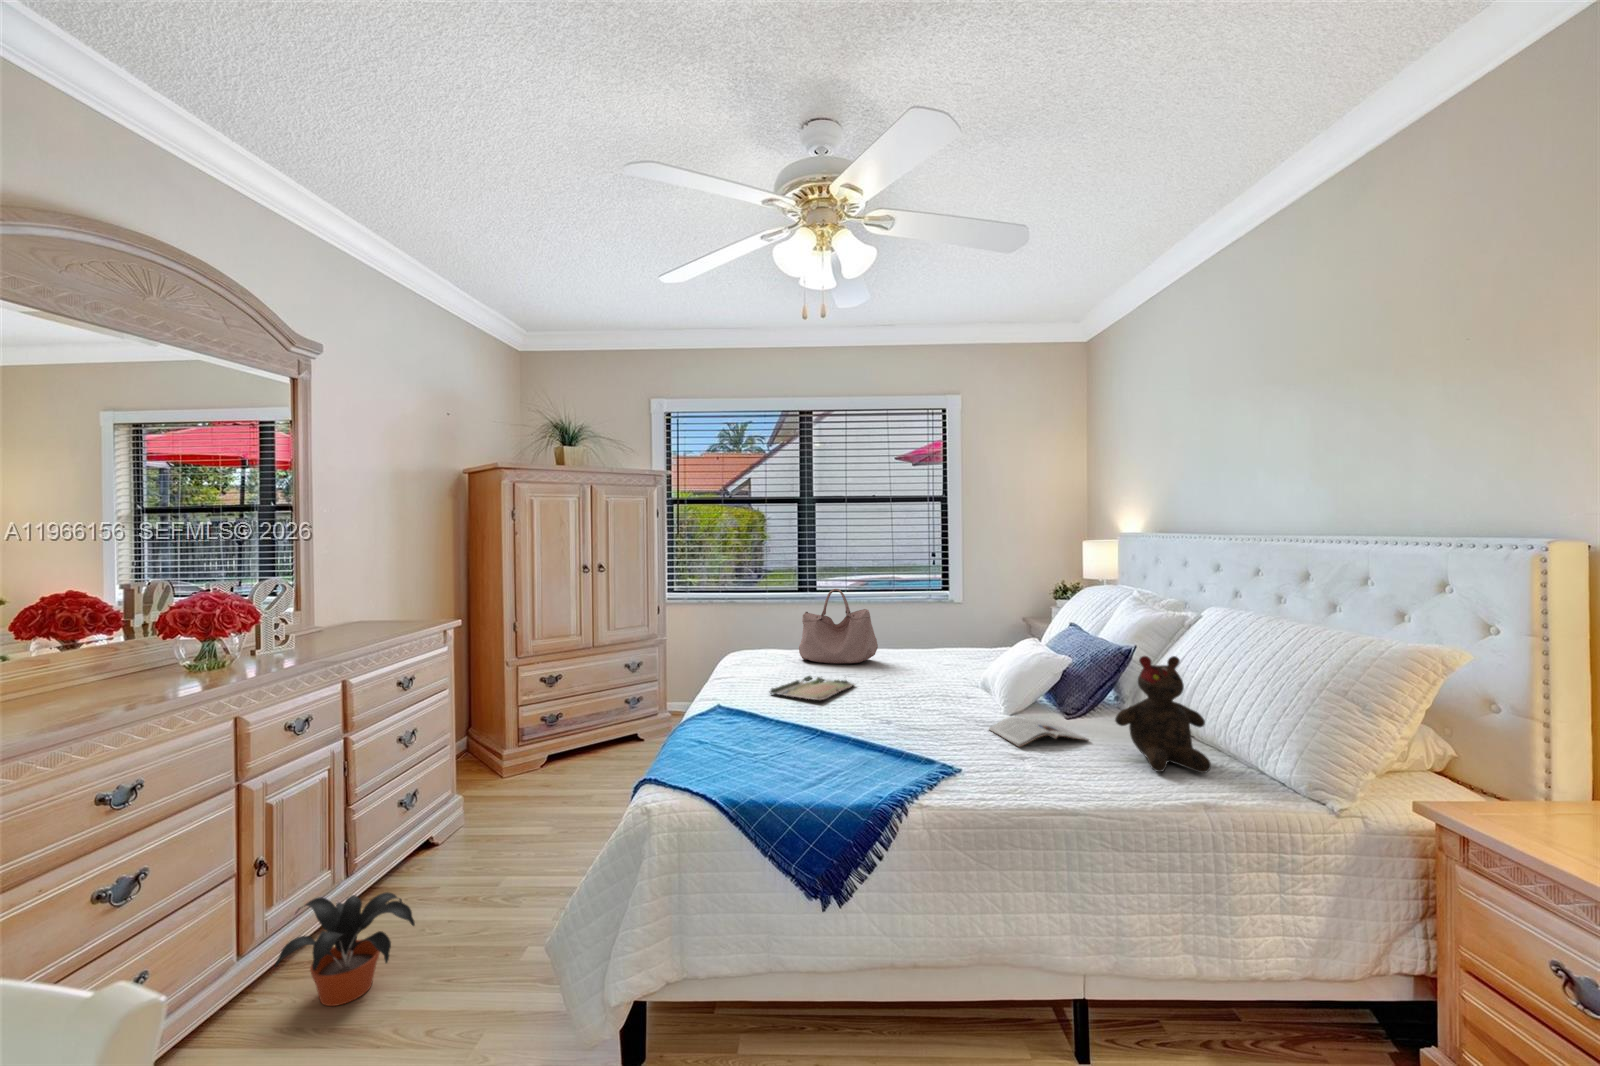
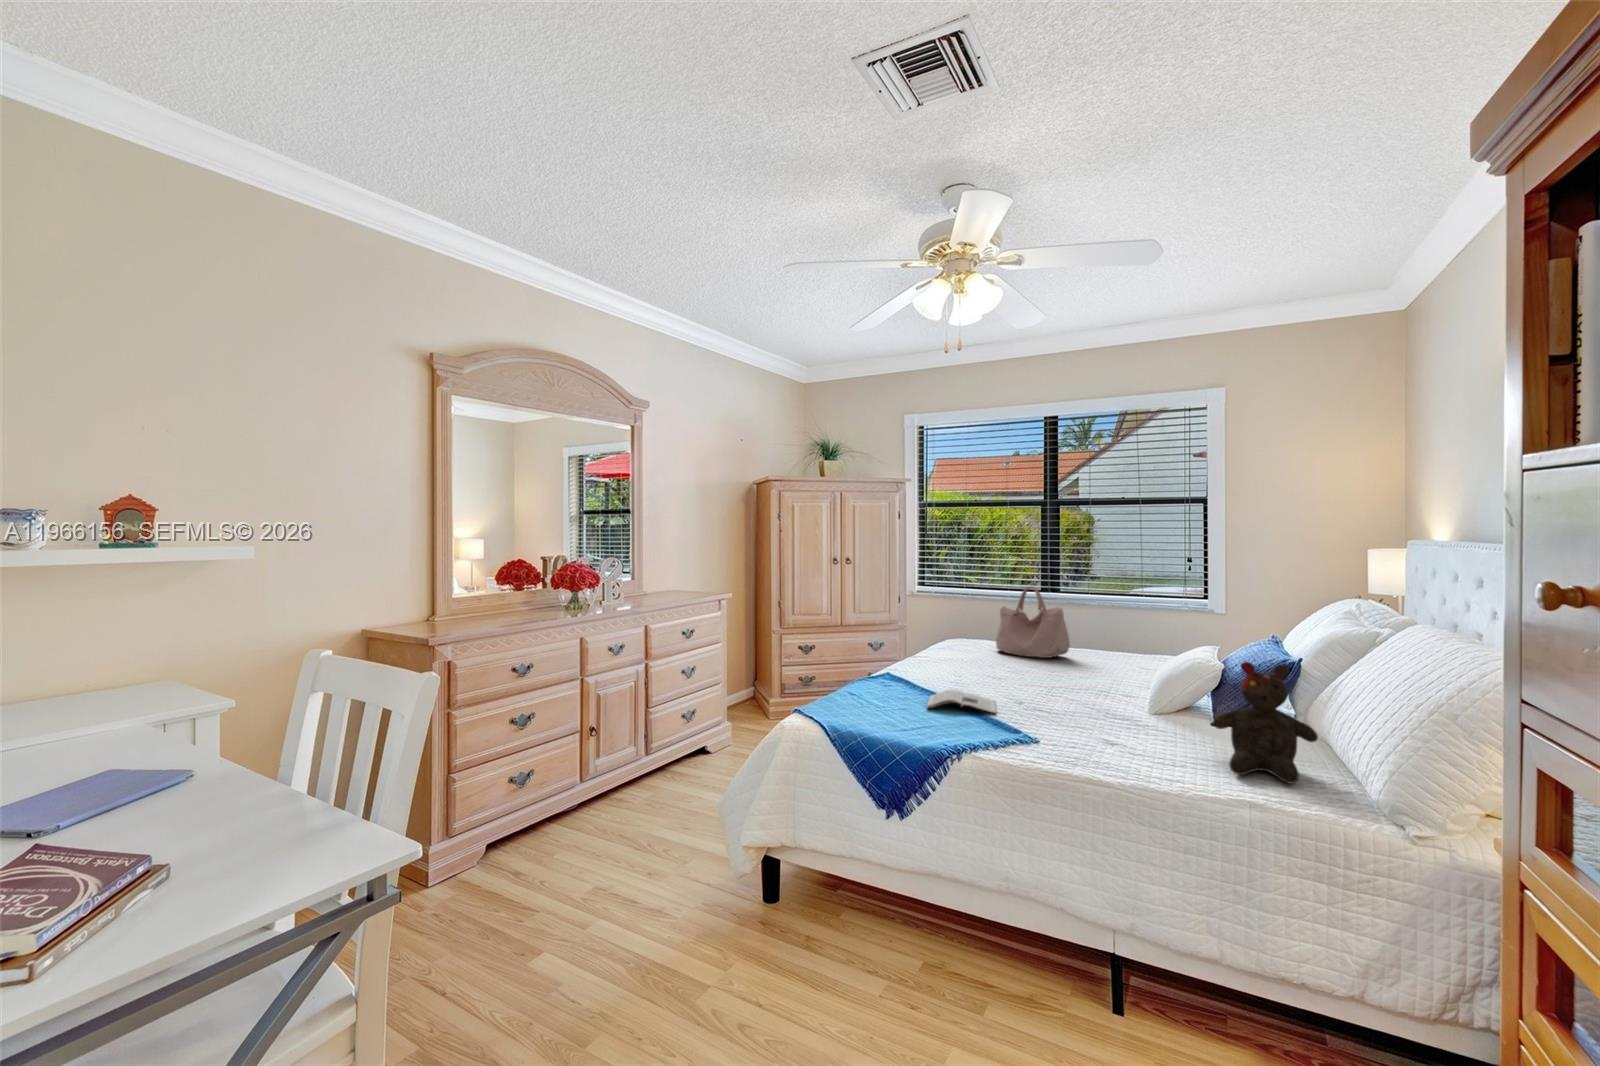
tray: present [770,676,855,700] -> none [938,662,1023,680]
magazine: present [989,716,1088,747] -> present [927,689,996,713]
potted plant: present [275,892,415,1006] -> none [594,758,667,824]

